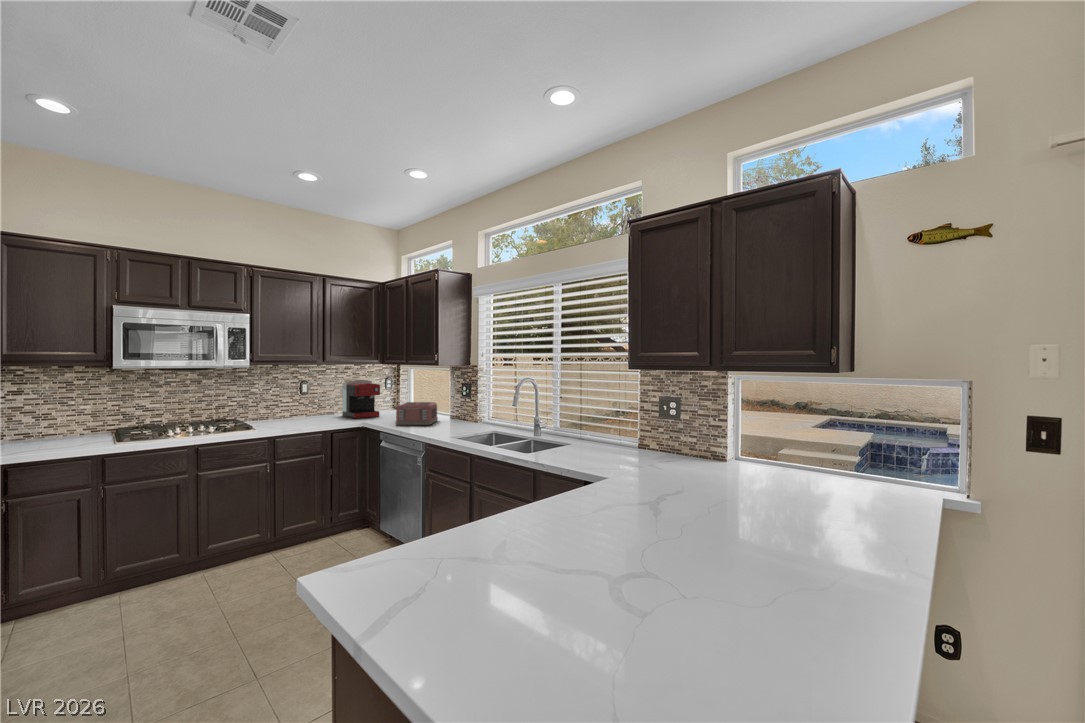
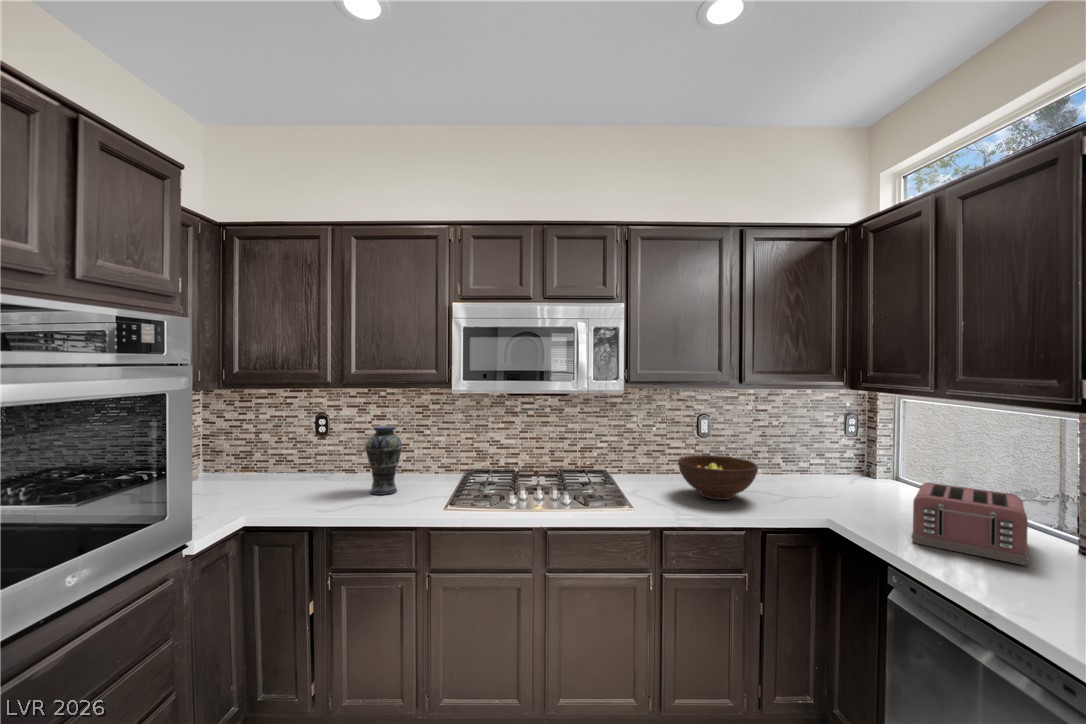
coffee maker: present [342,380,380,418] -> none [769,417,848,494]
vase: none [22,395,62,446] -> present [365,426,402,495]
fruit bowl: none [287,402,332,424] -> present [678,455,758,500]

